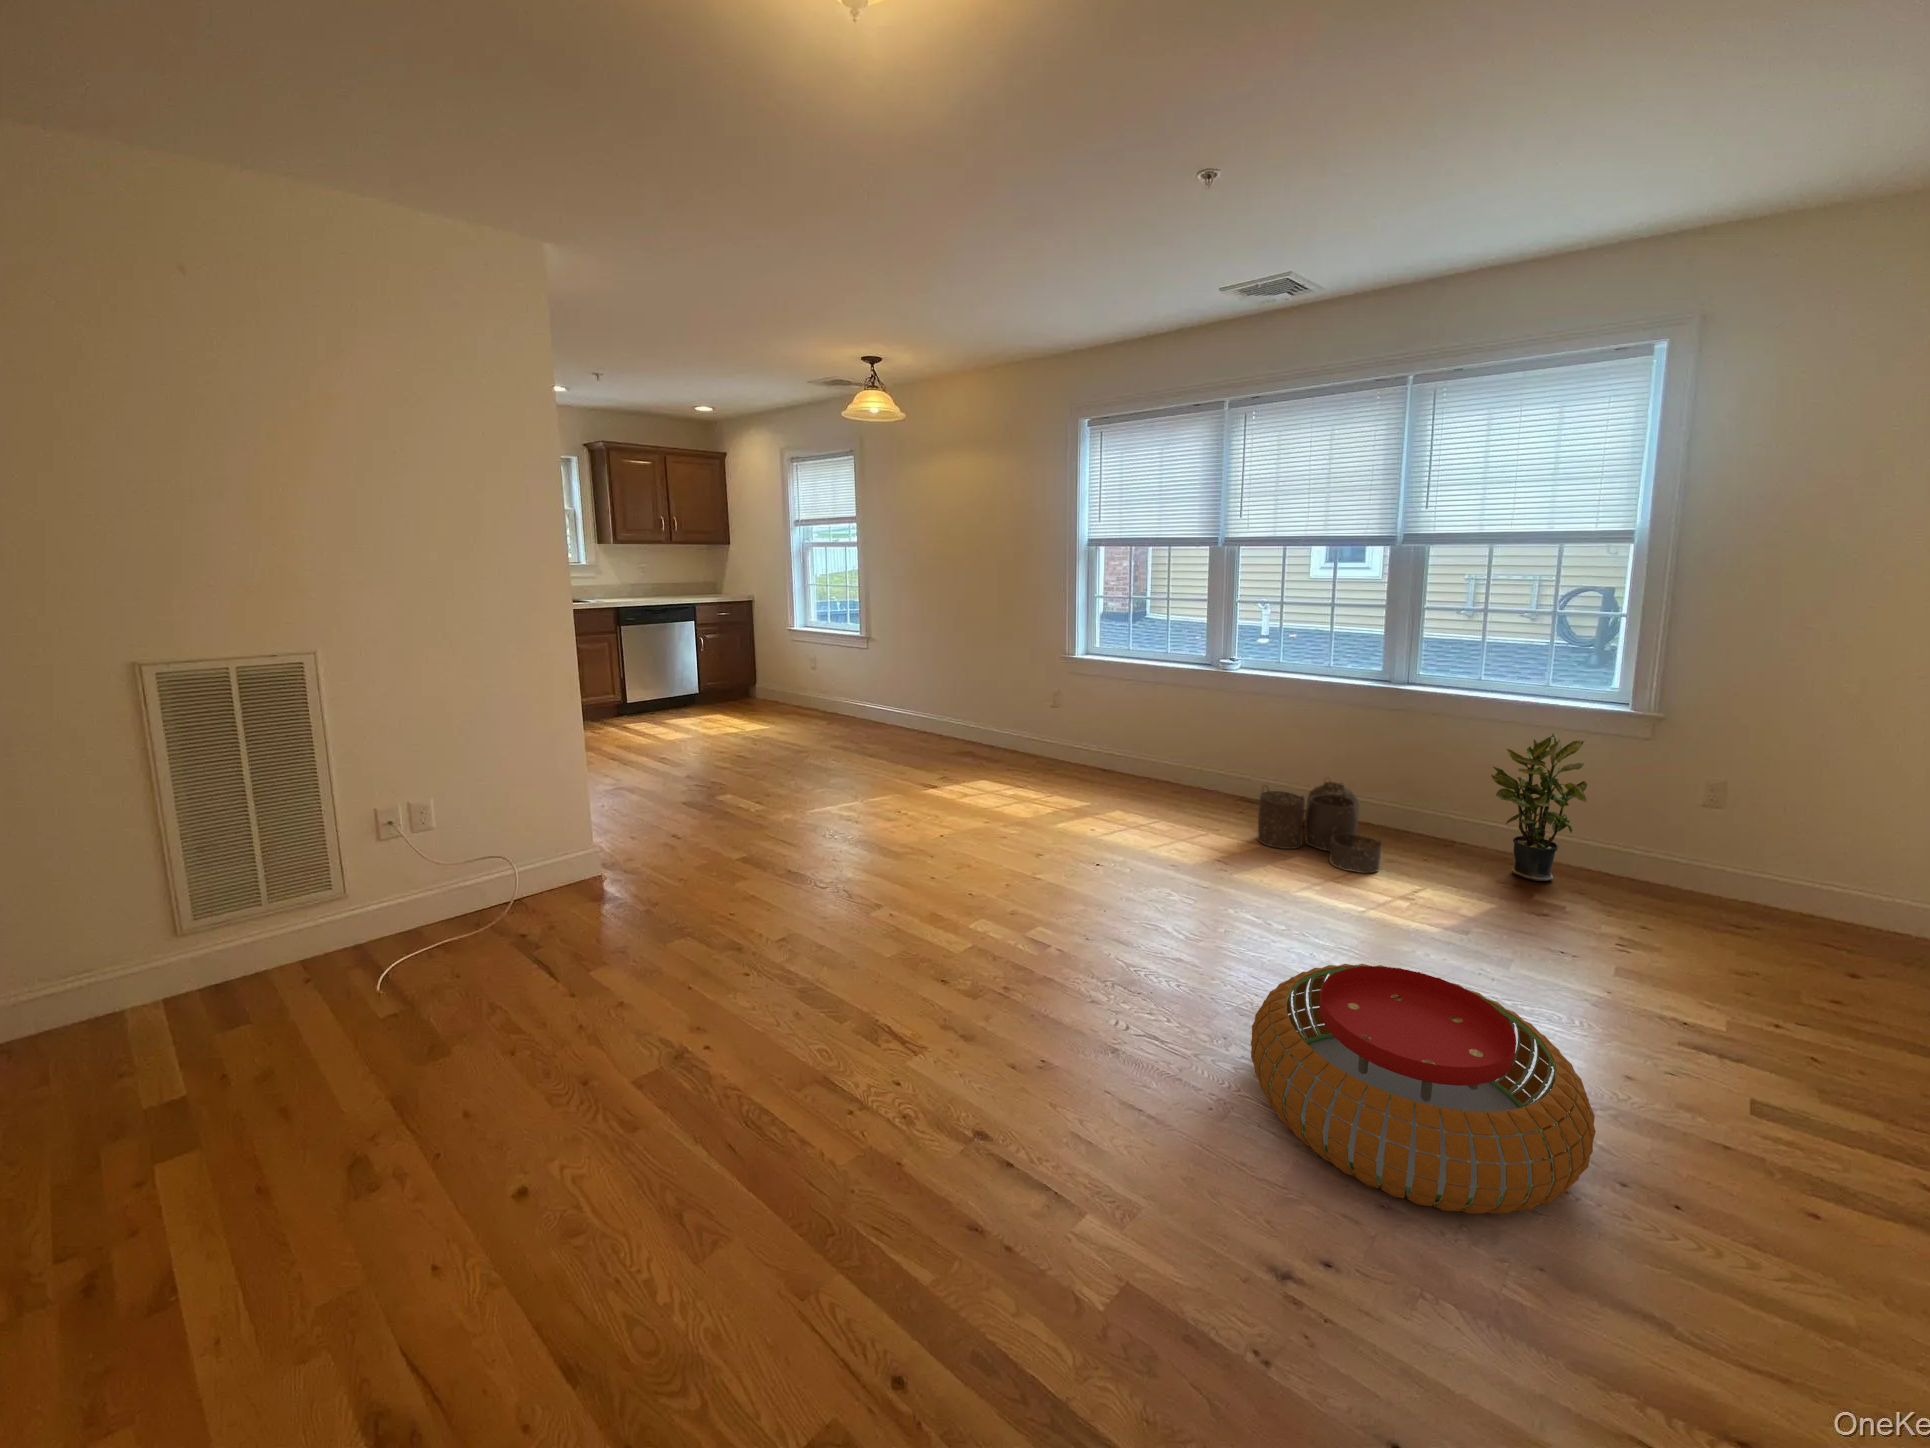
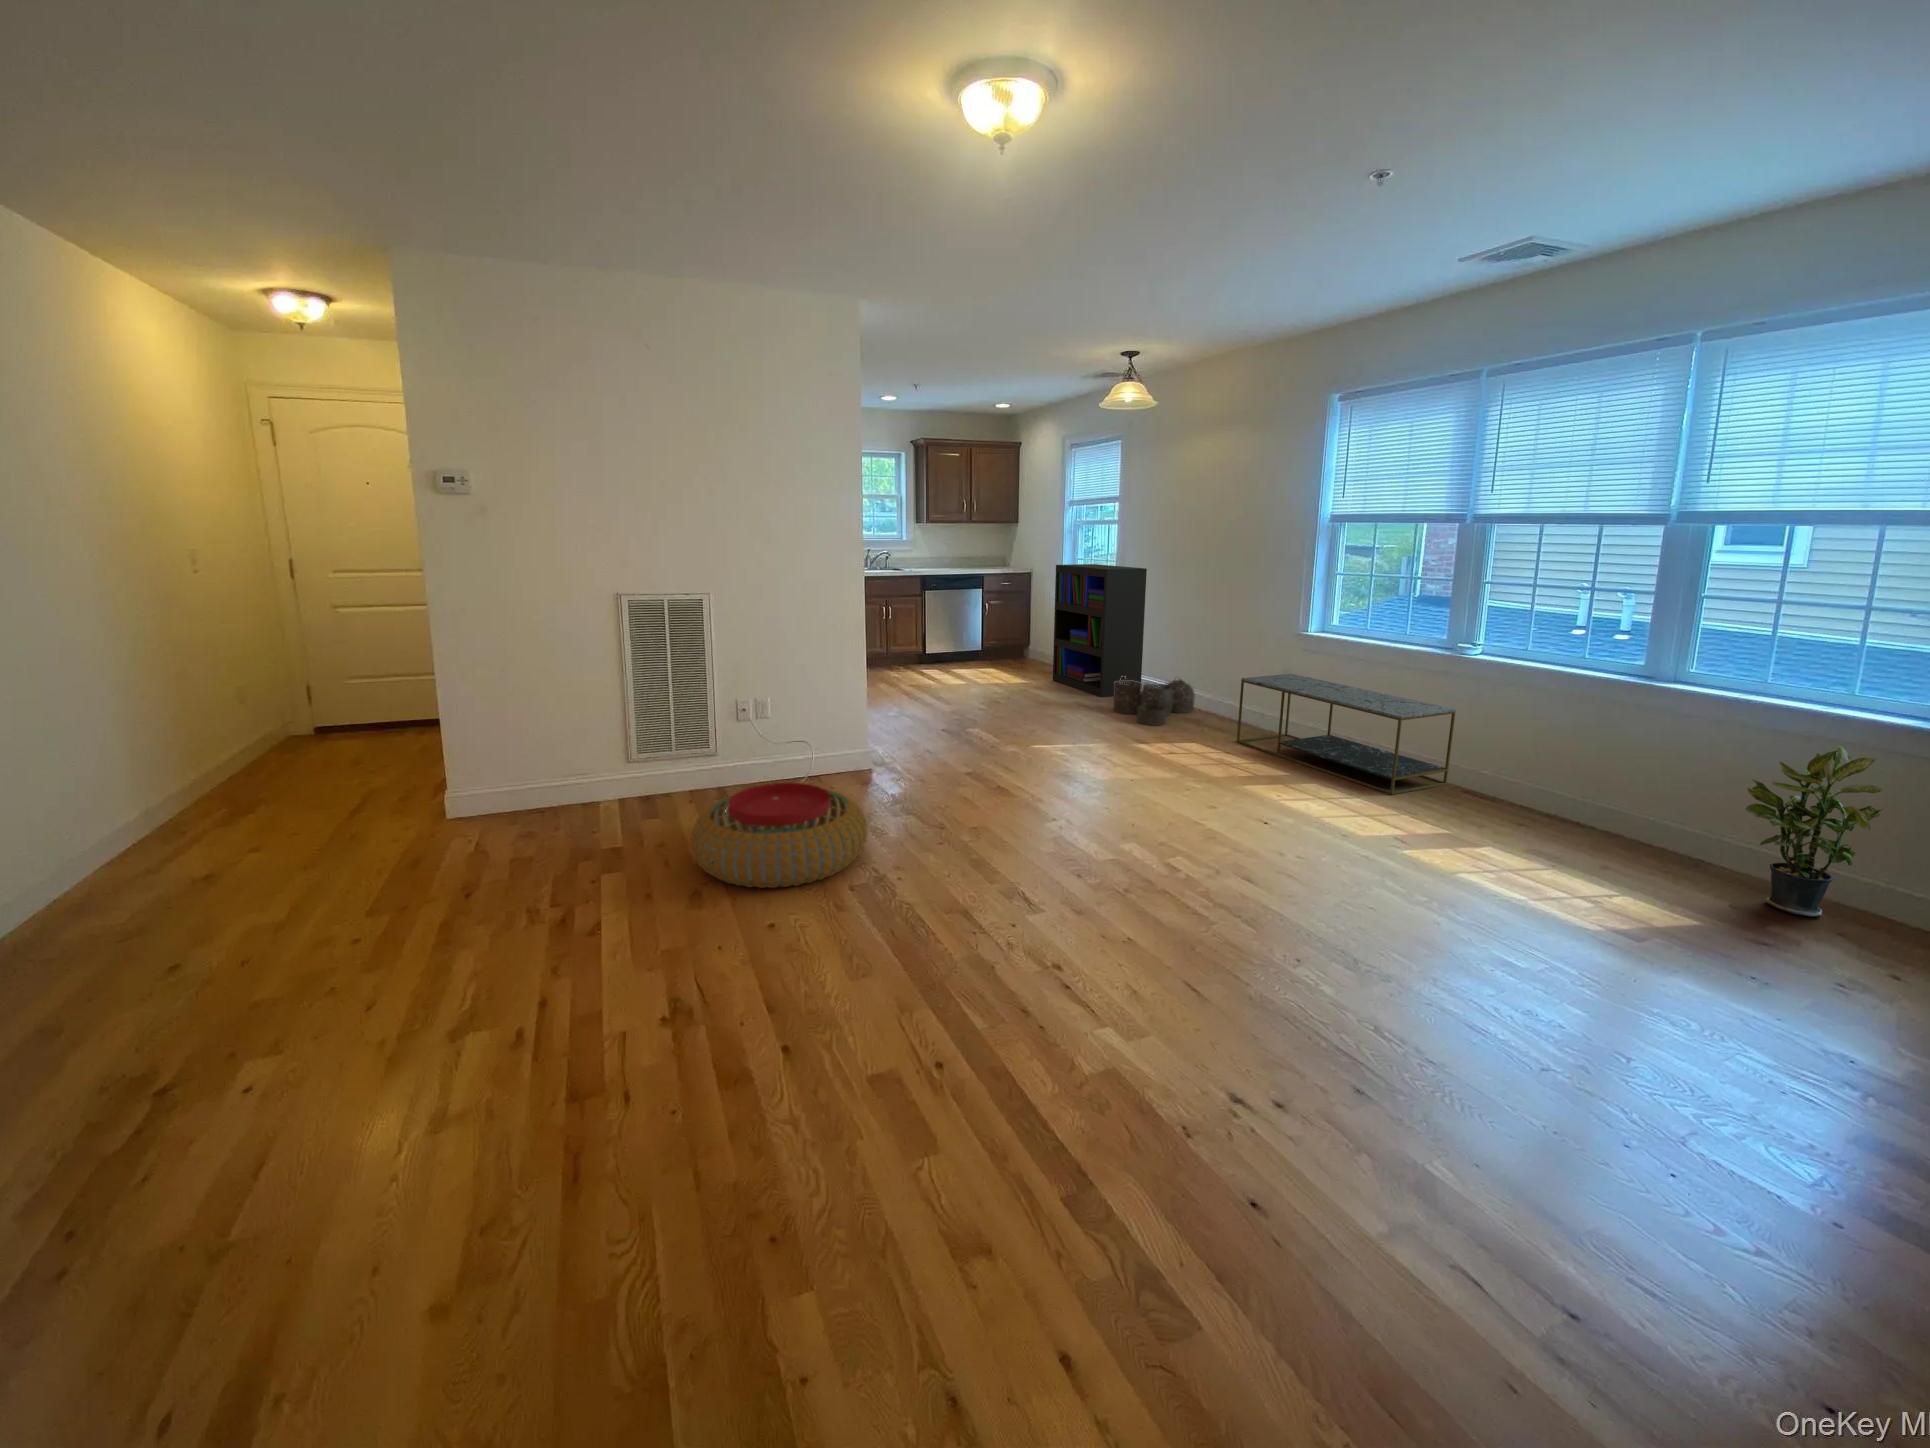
bookshelf: none [790,590,896,737] -> present [1053,564,1147,697]
coffee table: none [1019,698,1227,813] -> present [1237,674,1456,795]
woven basket: present [1257,780,1381,873] -> present [1114,679,1195,725]
pouf: present [1251,964,1596,1214] -> present [691,783,868,888]

